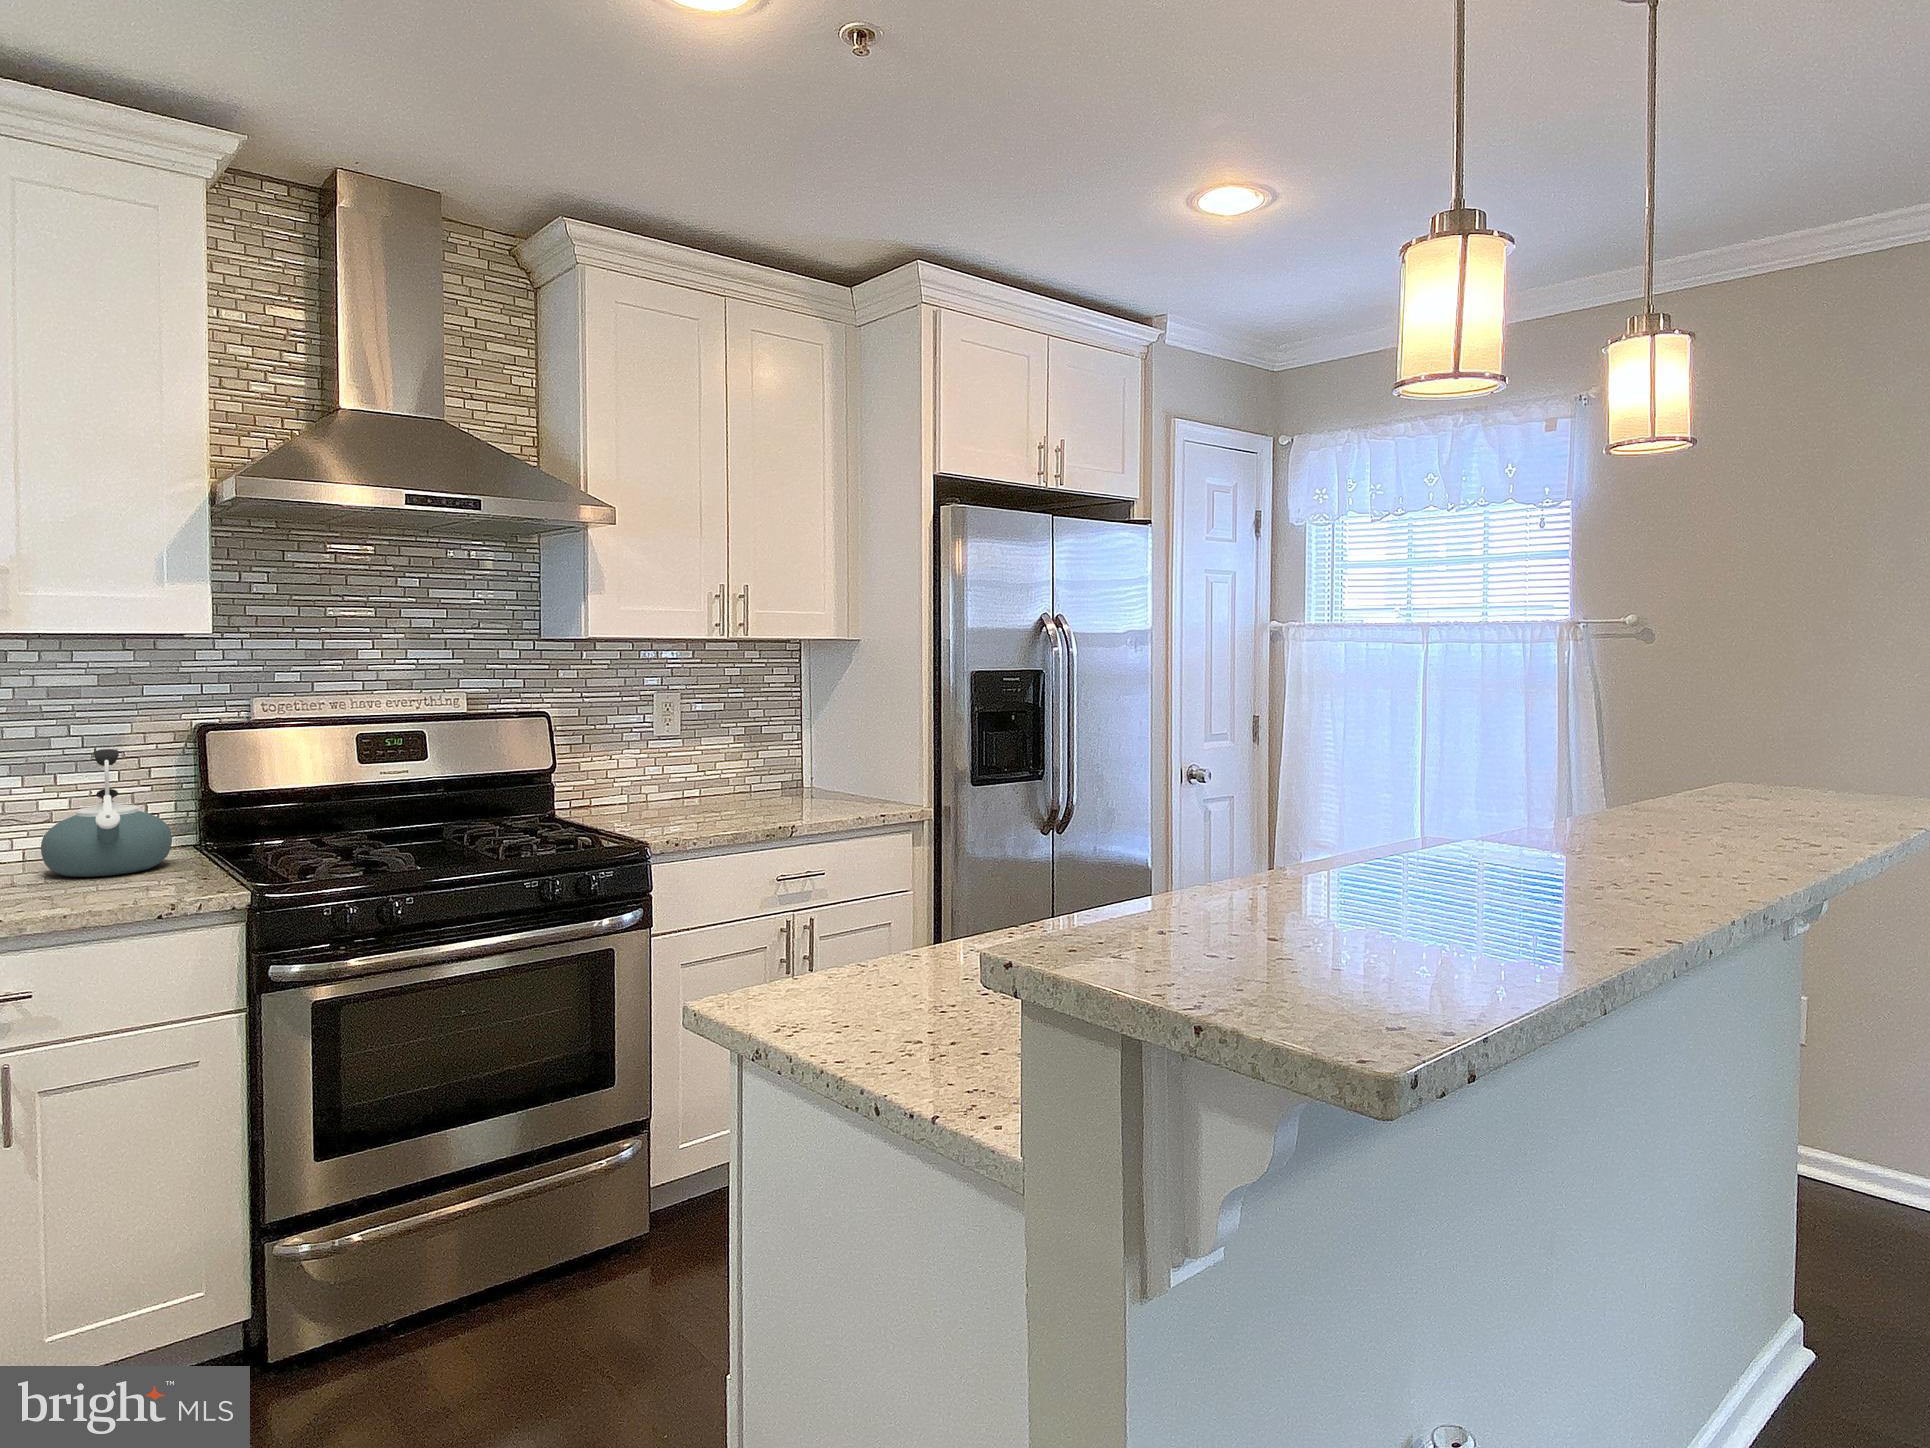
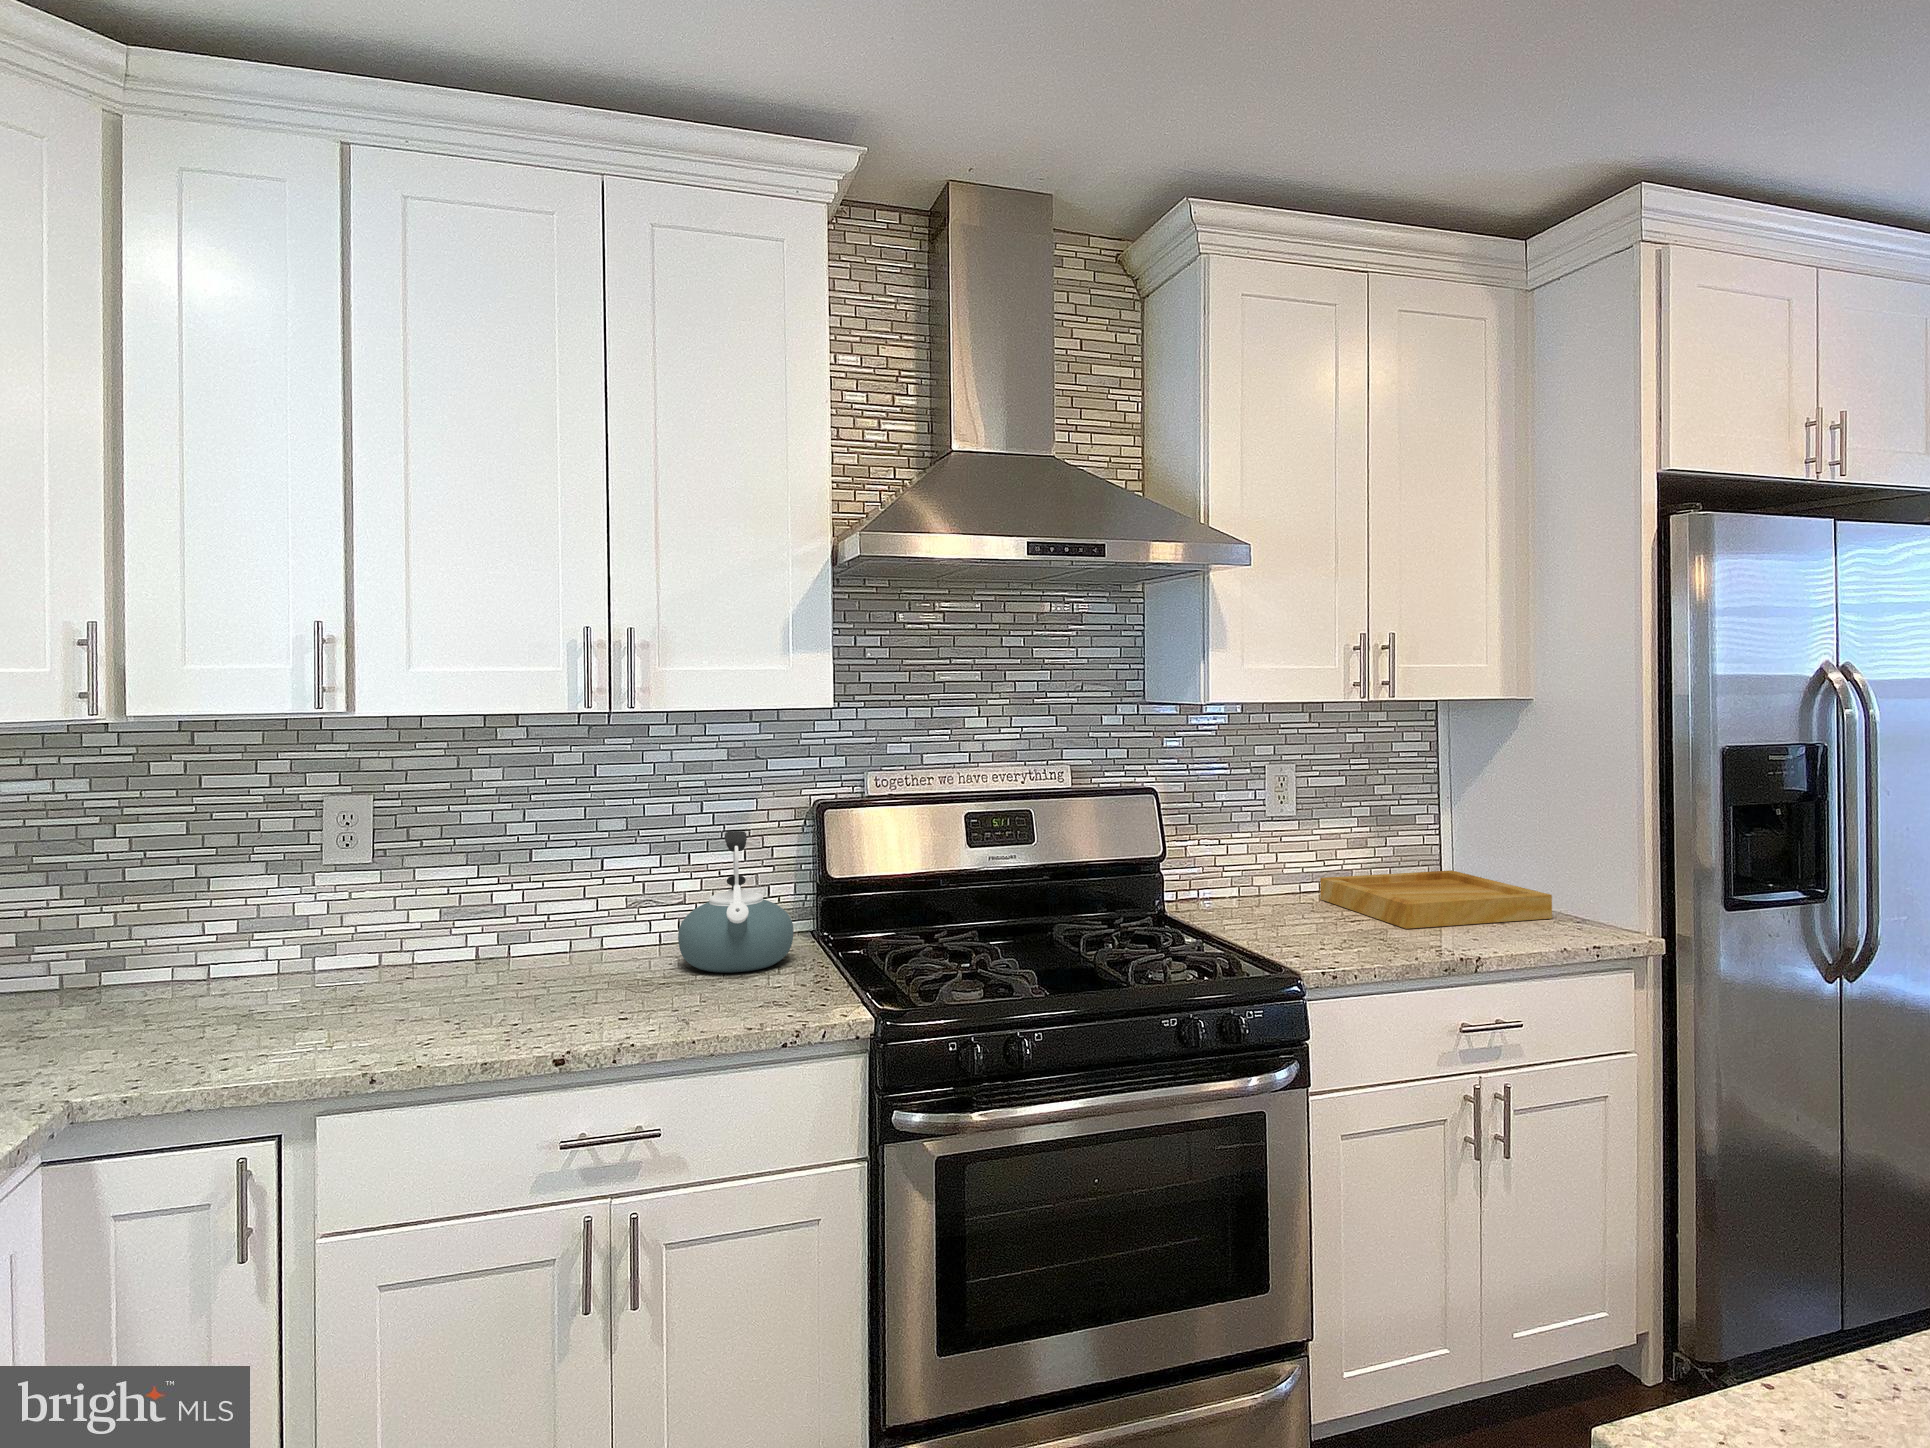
tray: none [695,776,865,816] -> present [1320,870,1552,929]

